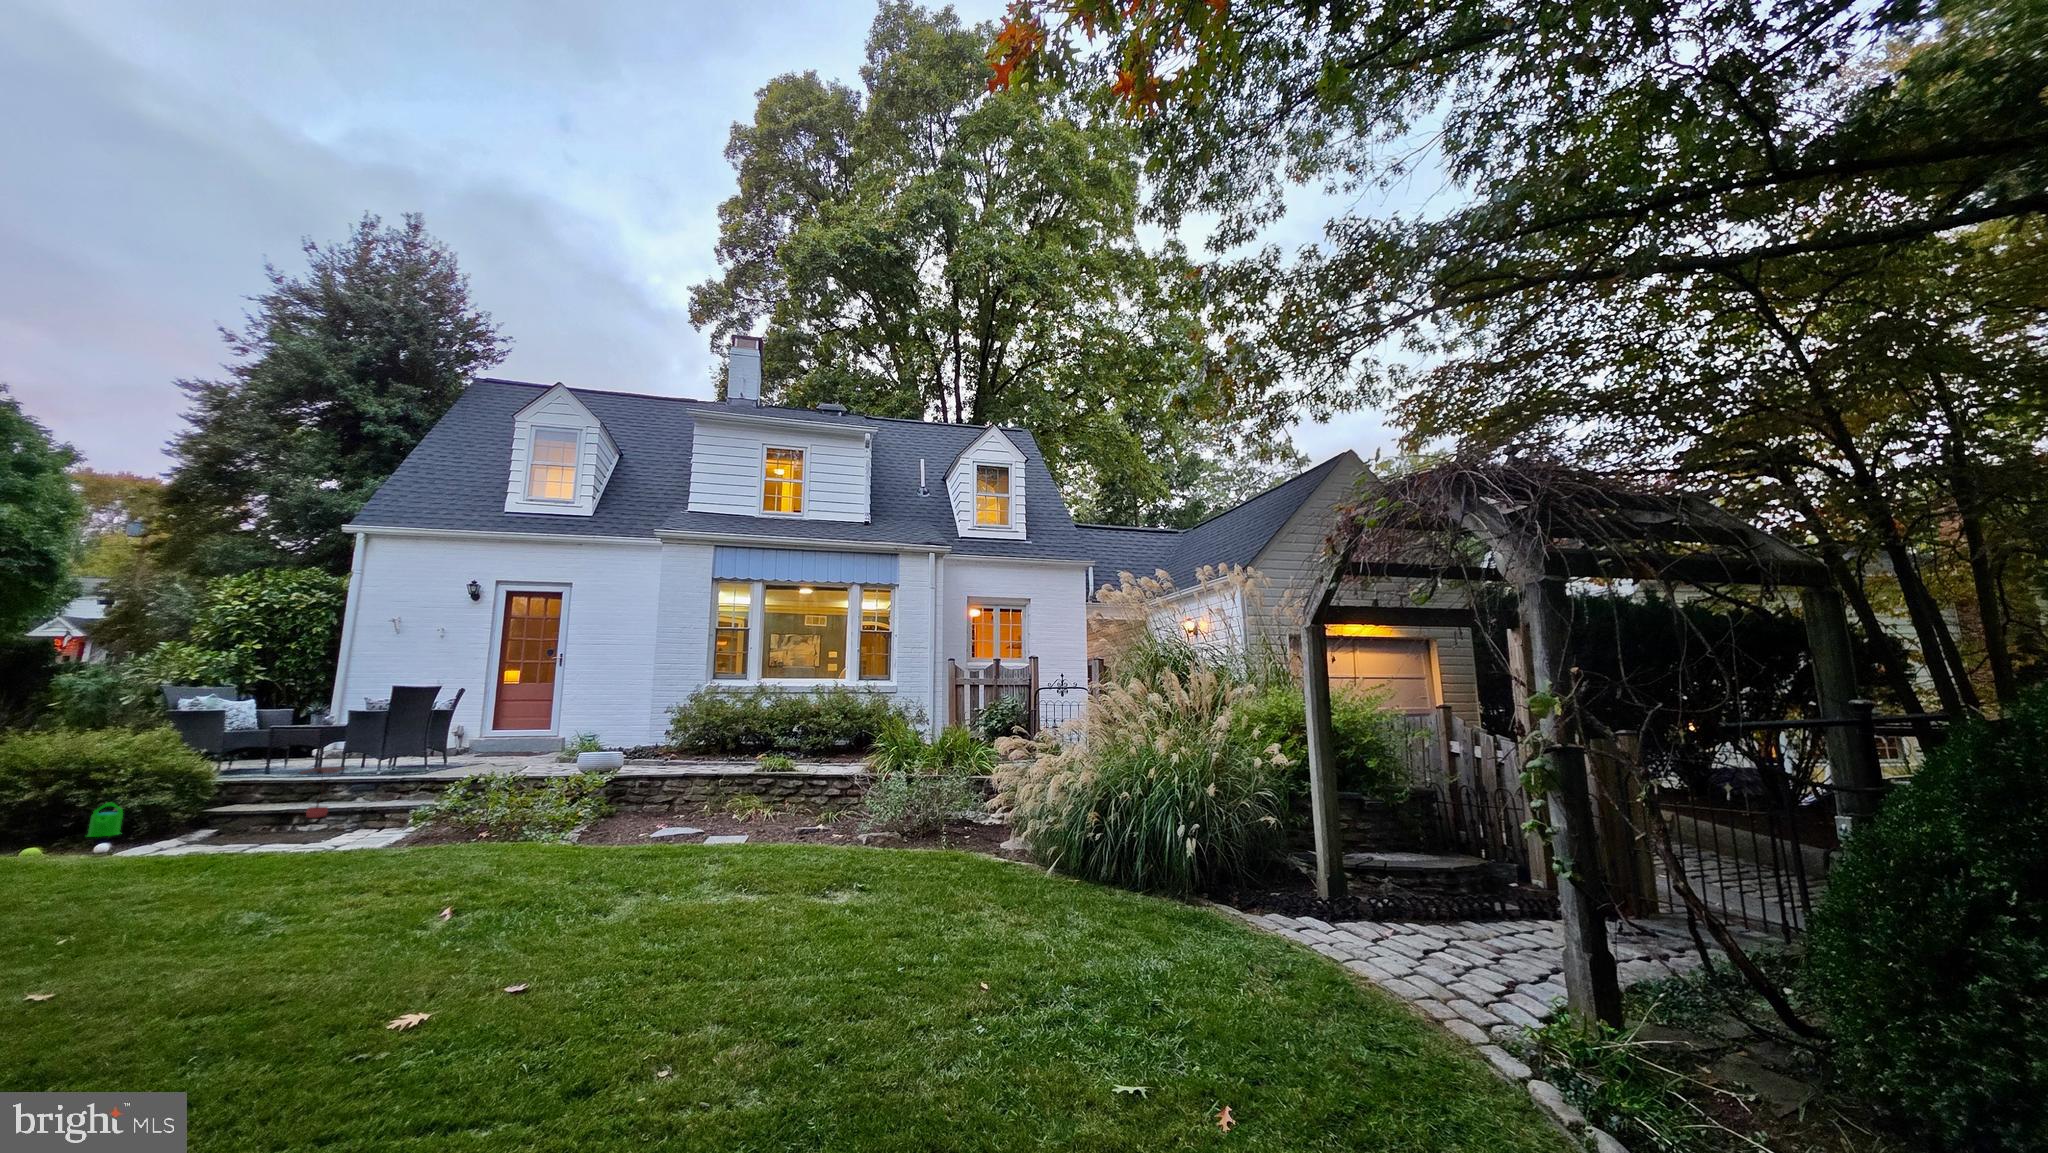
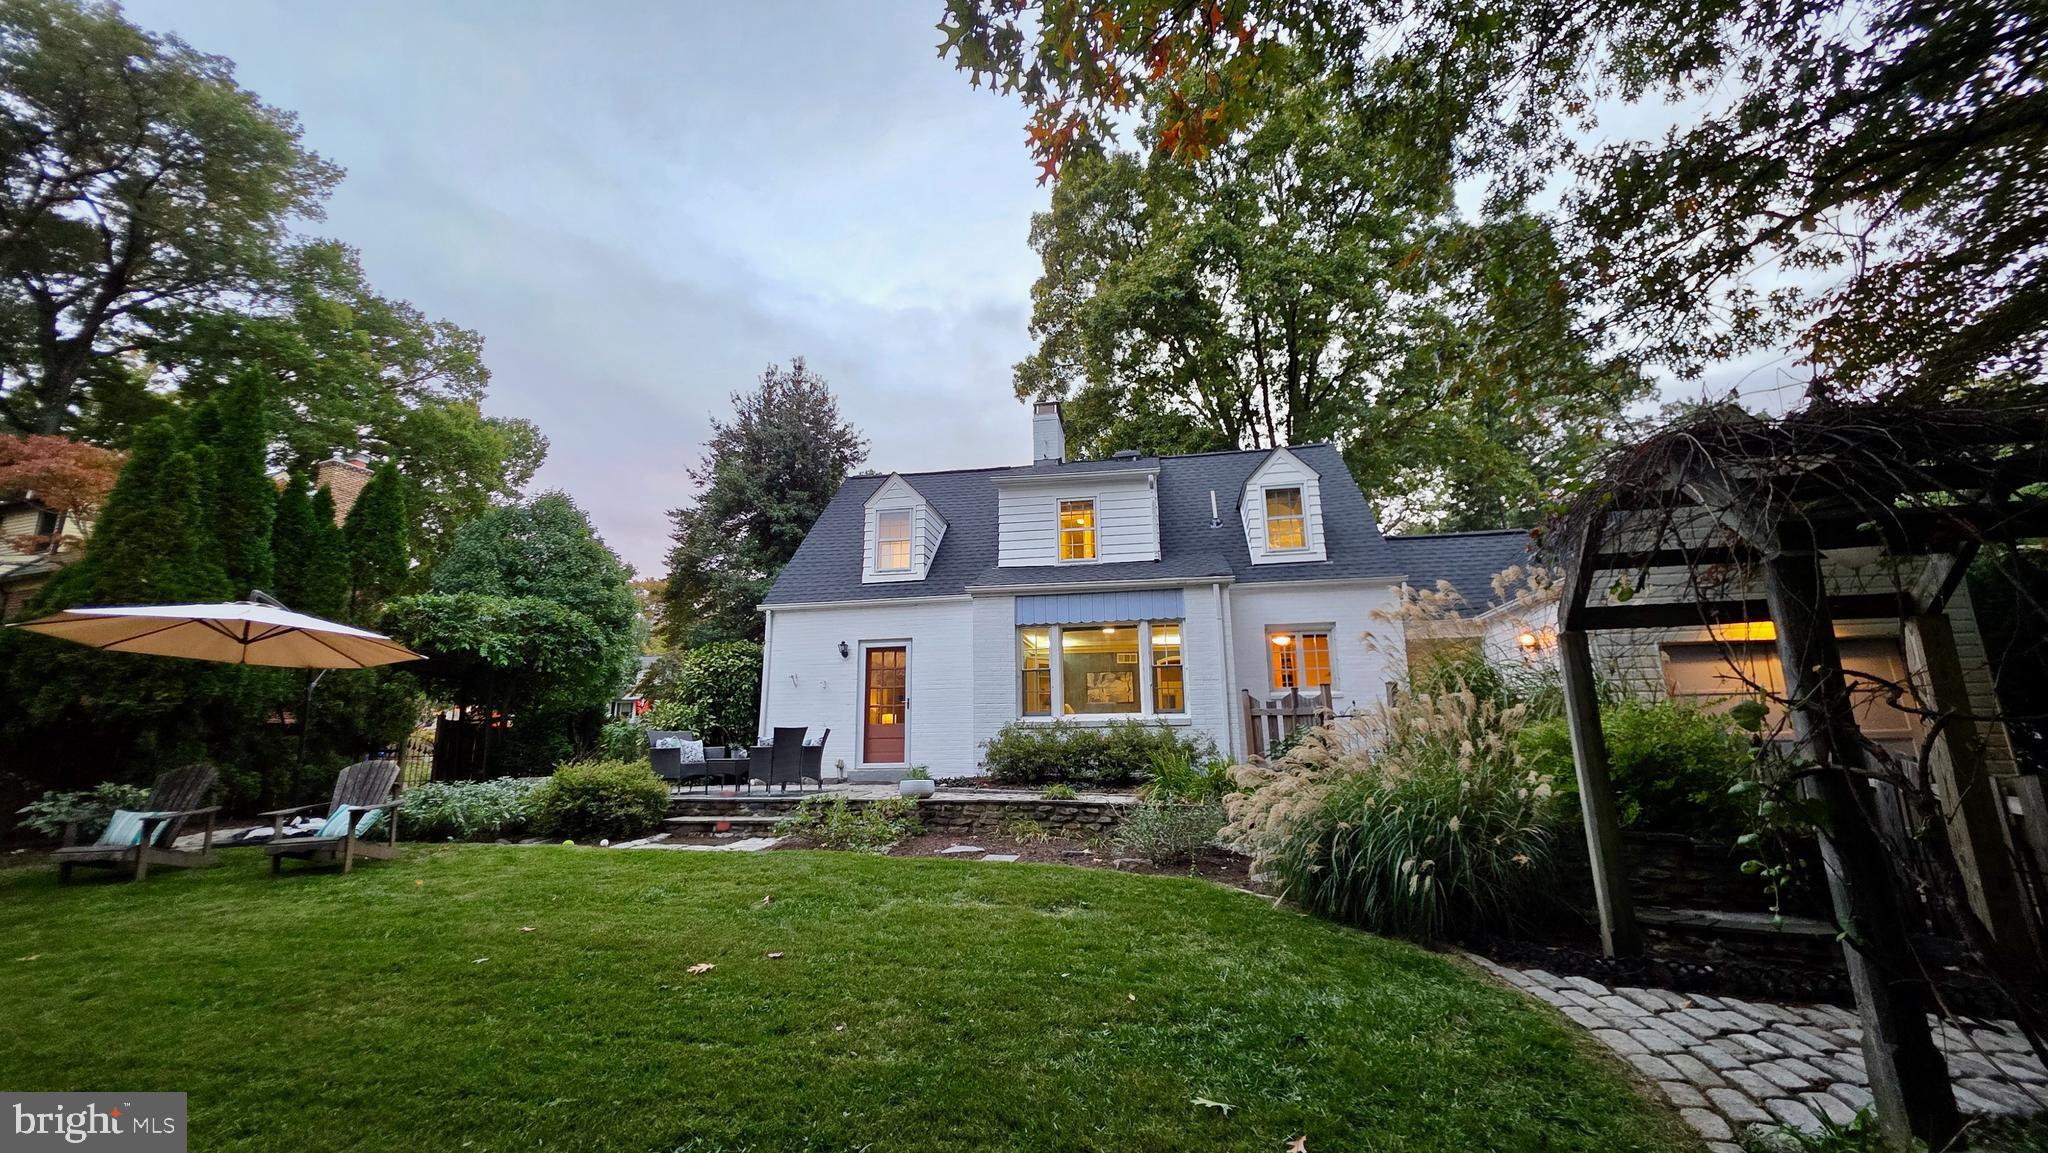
watering can: present [87,803,123,837] -> none [596,813,615,837]

